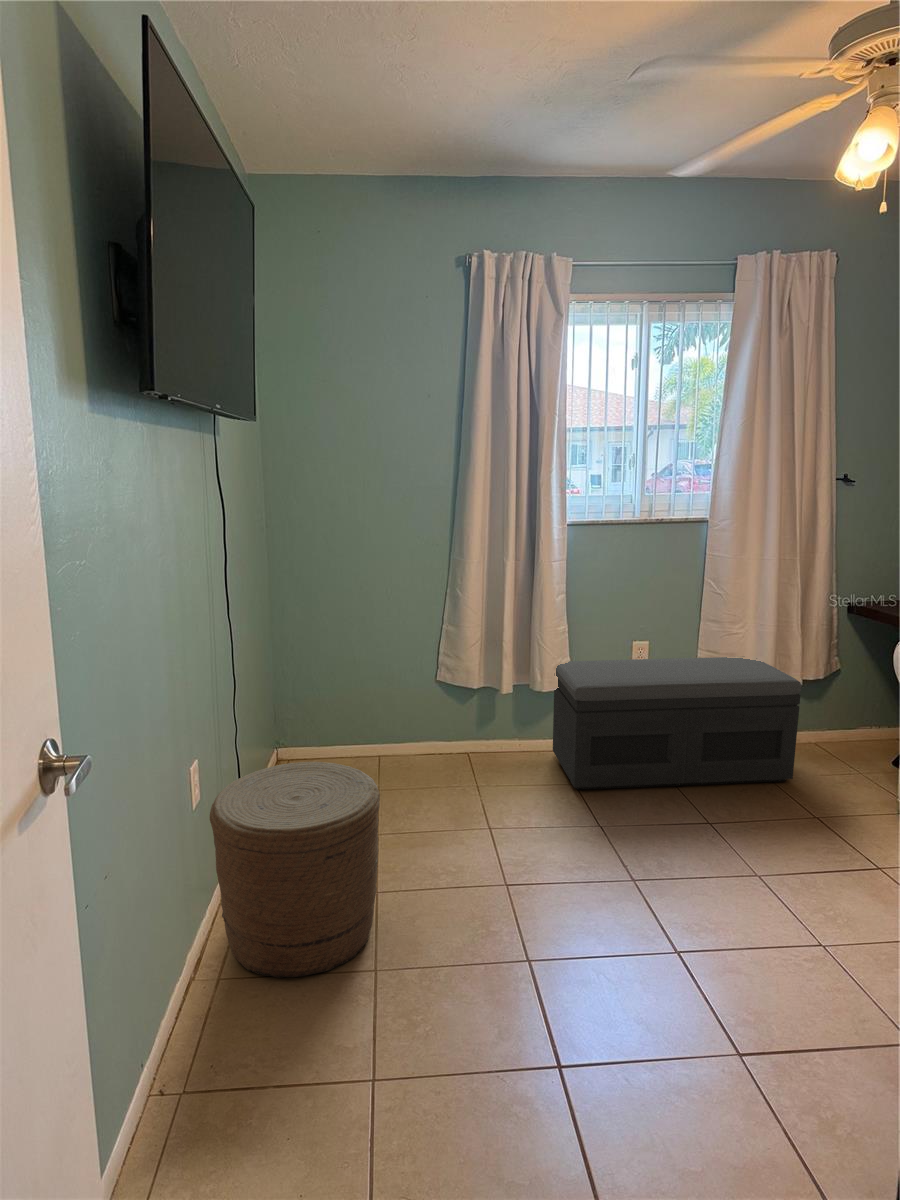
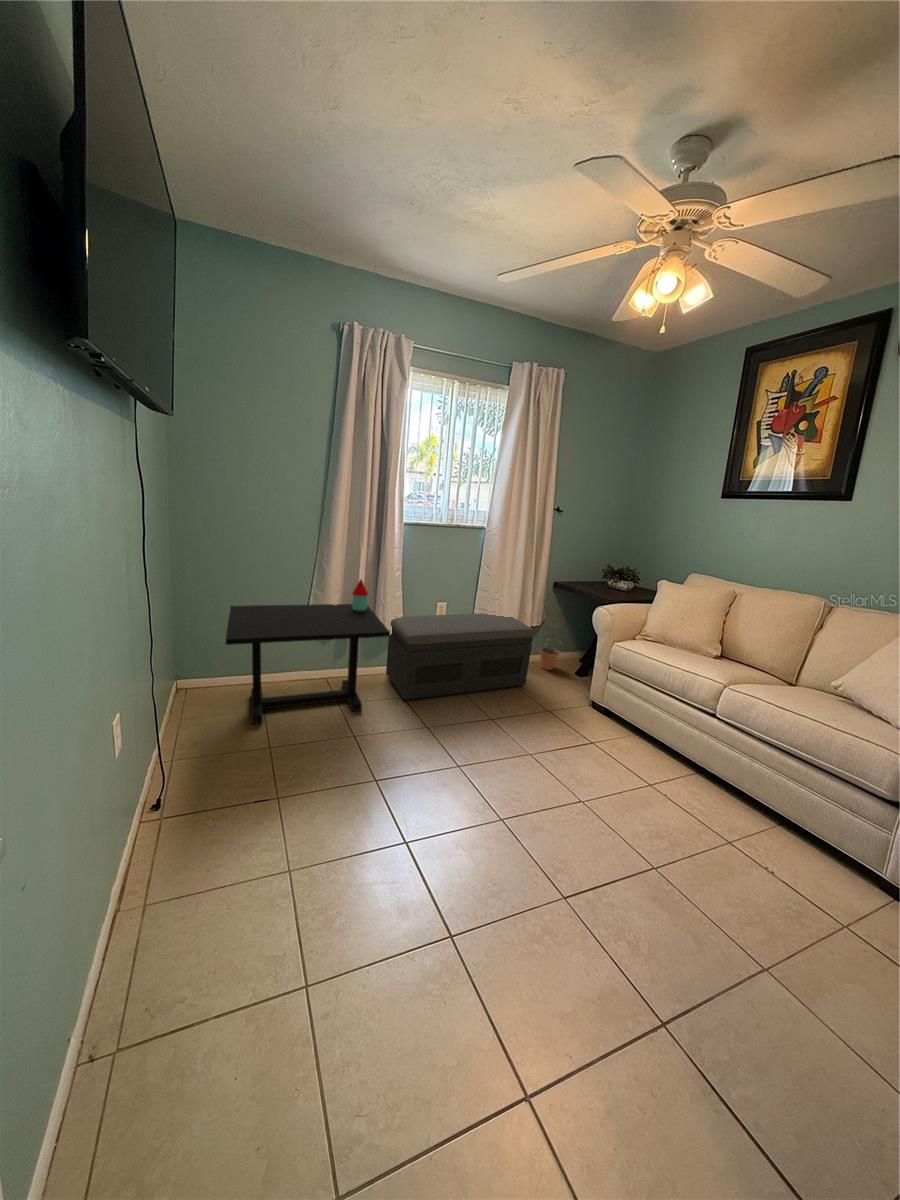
side table: none [323,603,542,804] -> present [226,579,390,724]
potted plant: none [815,654,873,759] -> present [539,612,563,670]
woven basket: present [210,762,380,978] -> none [133,706,285,885]

